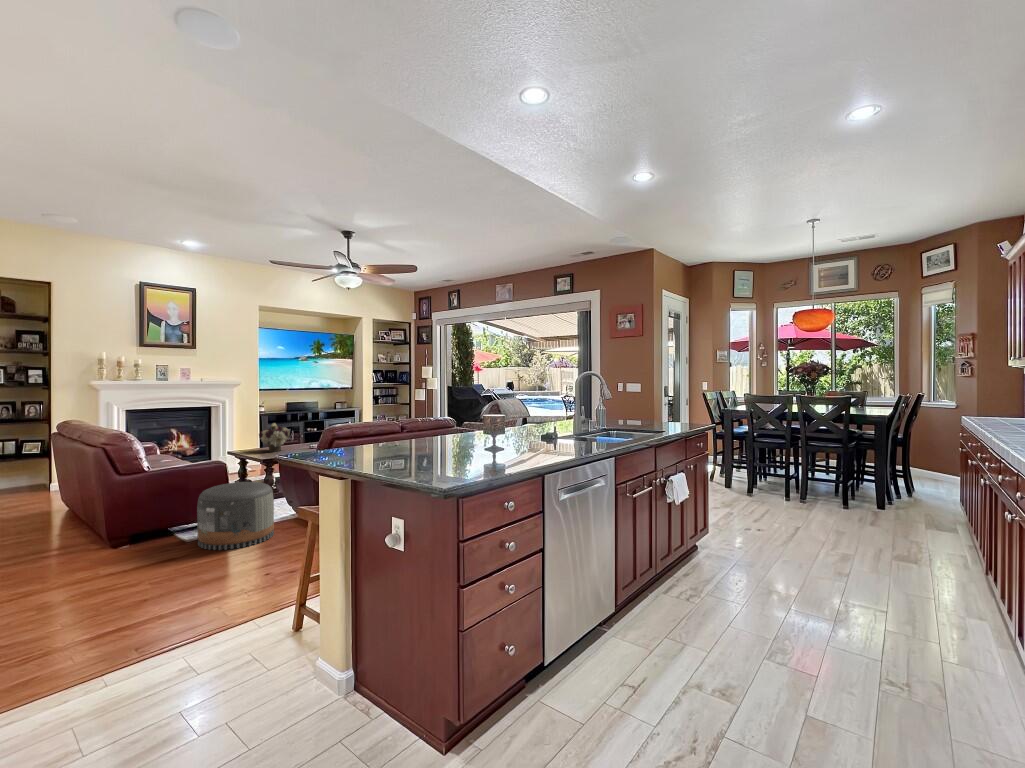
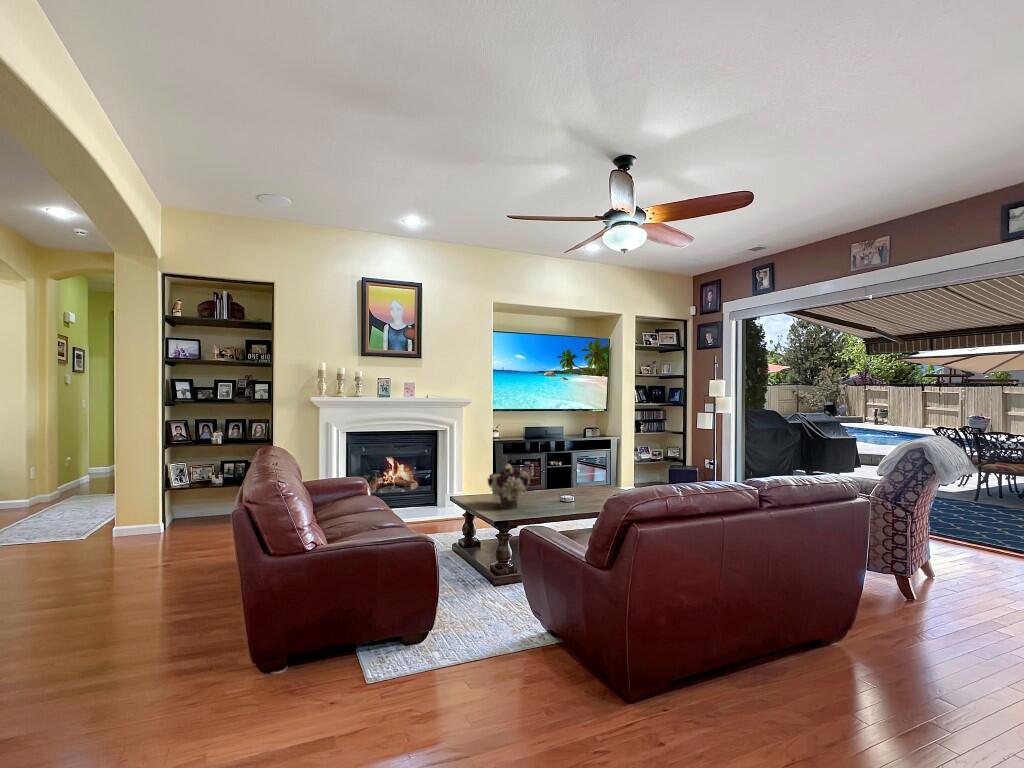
pouf: present [197,482,274,550] -> none [375,583,503,738]

